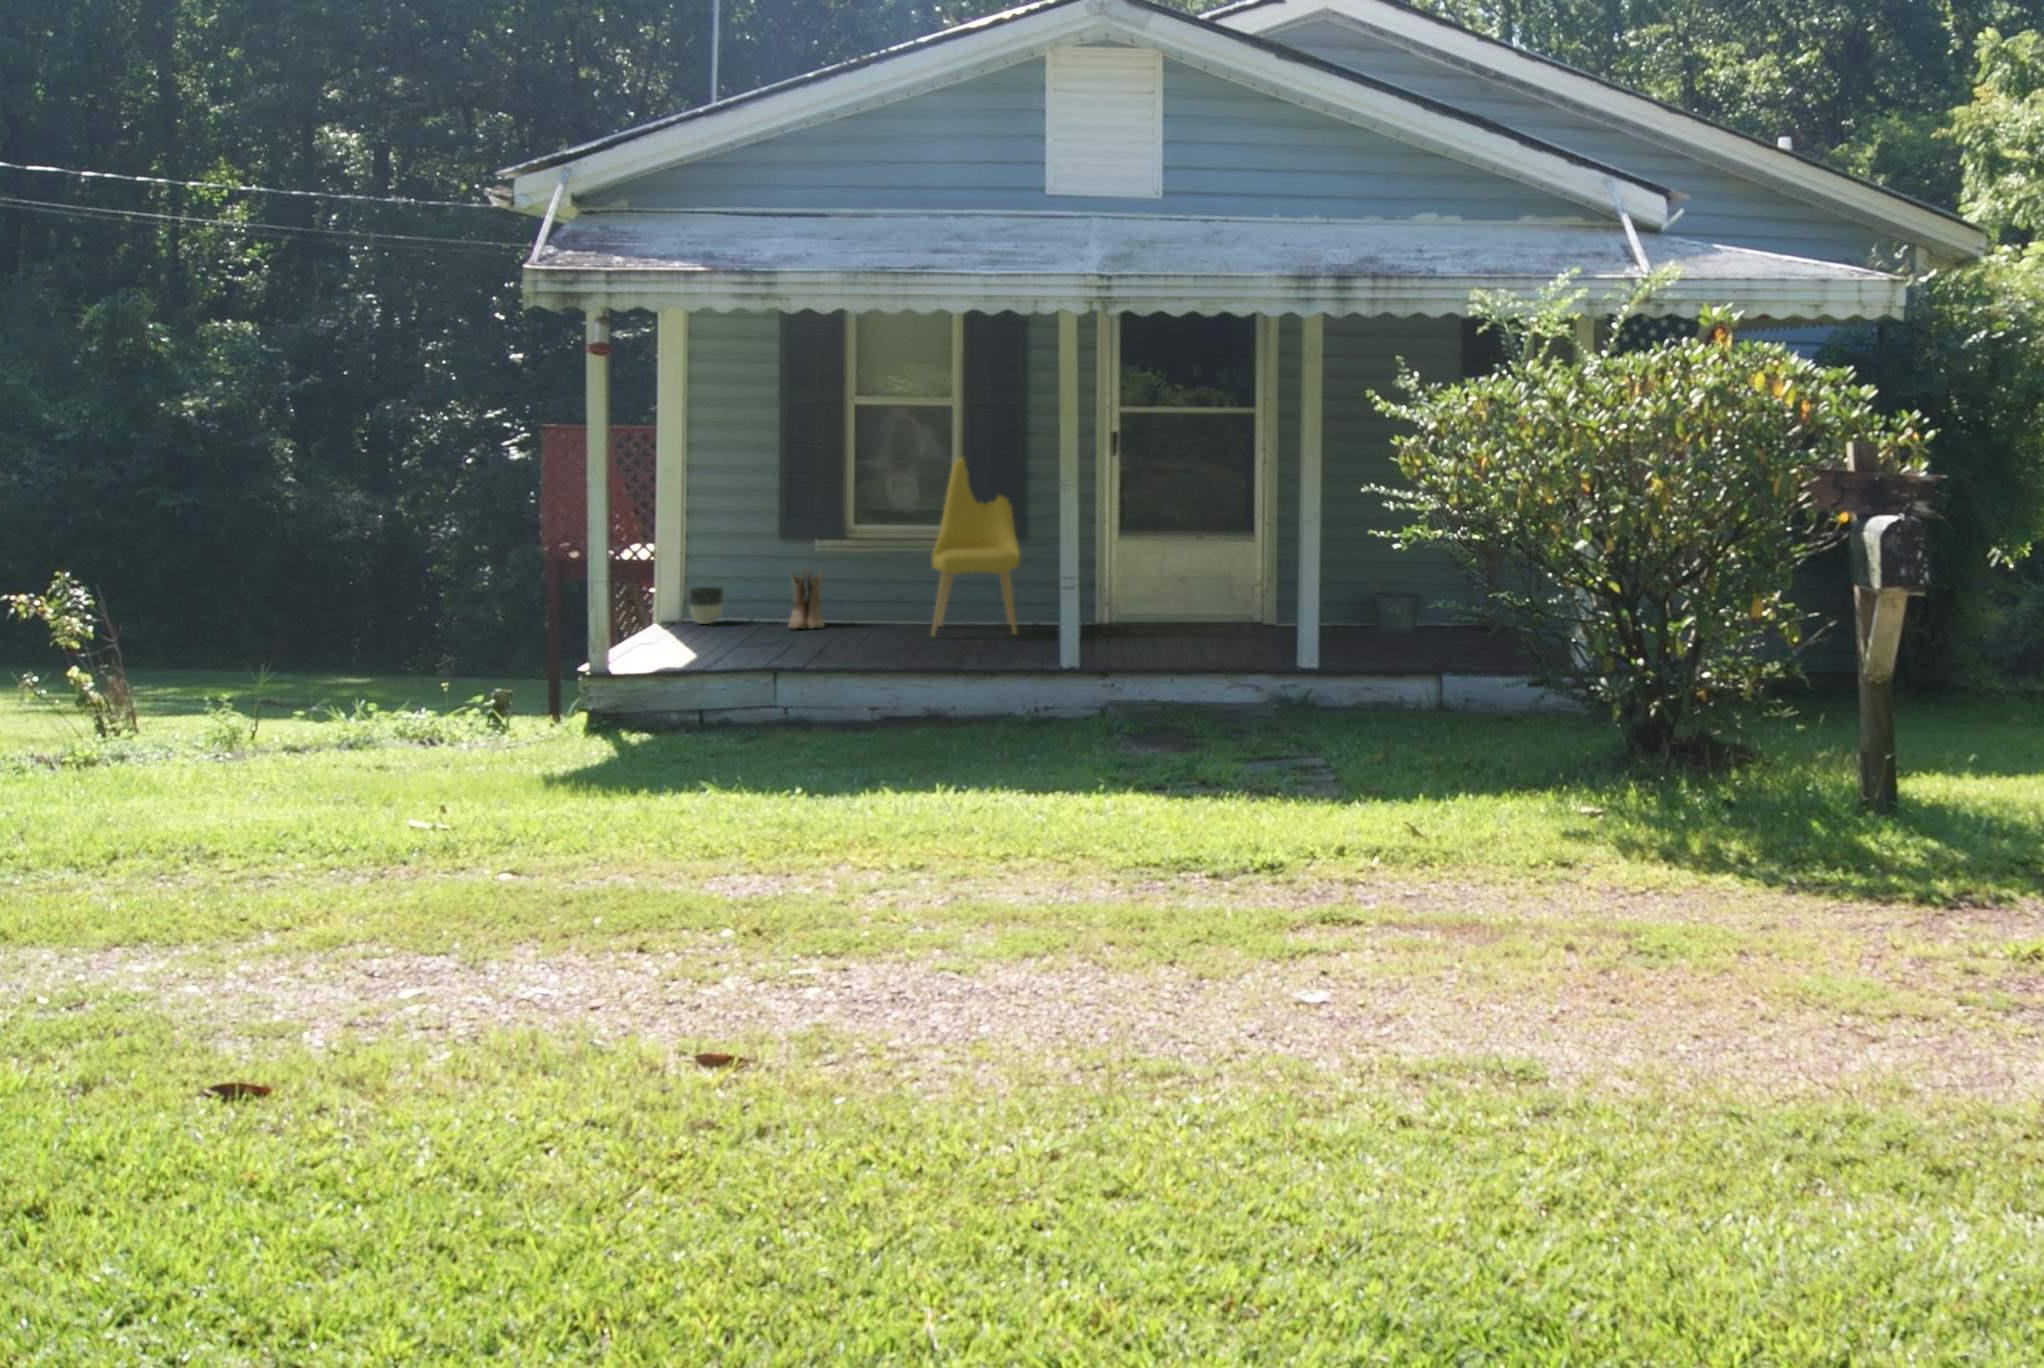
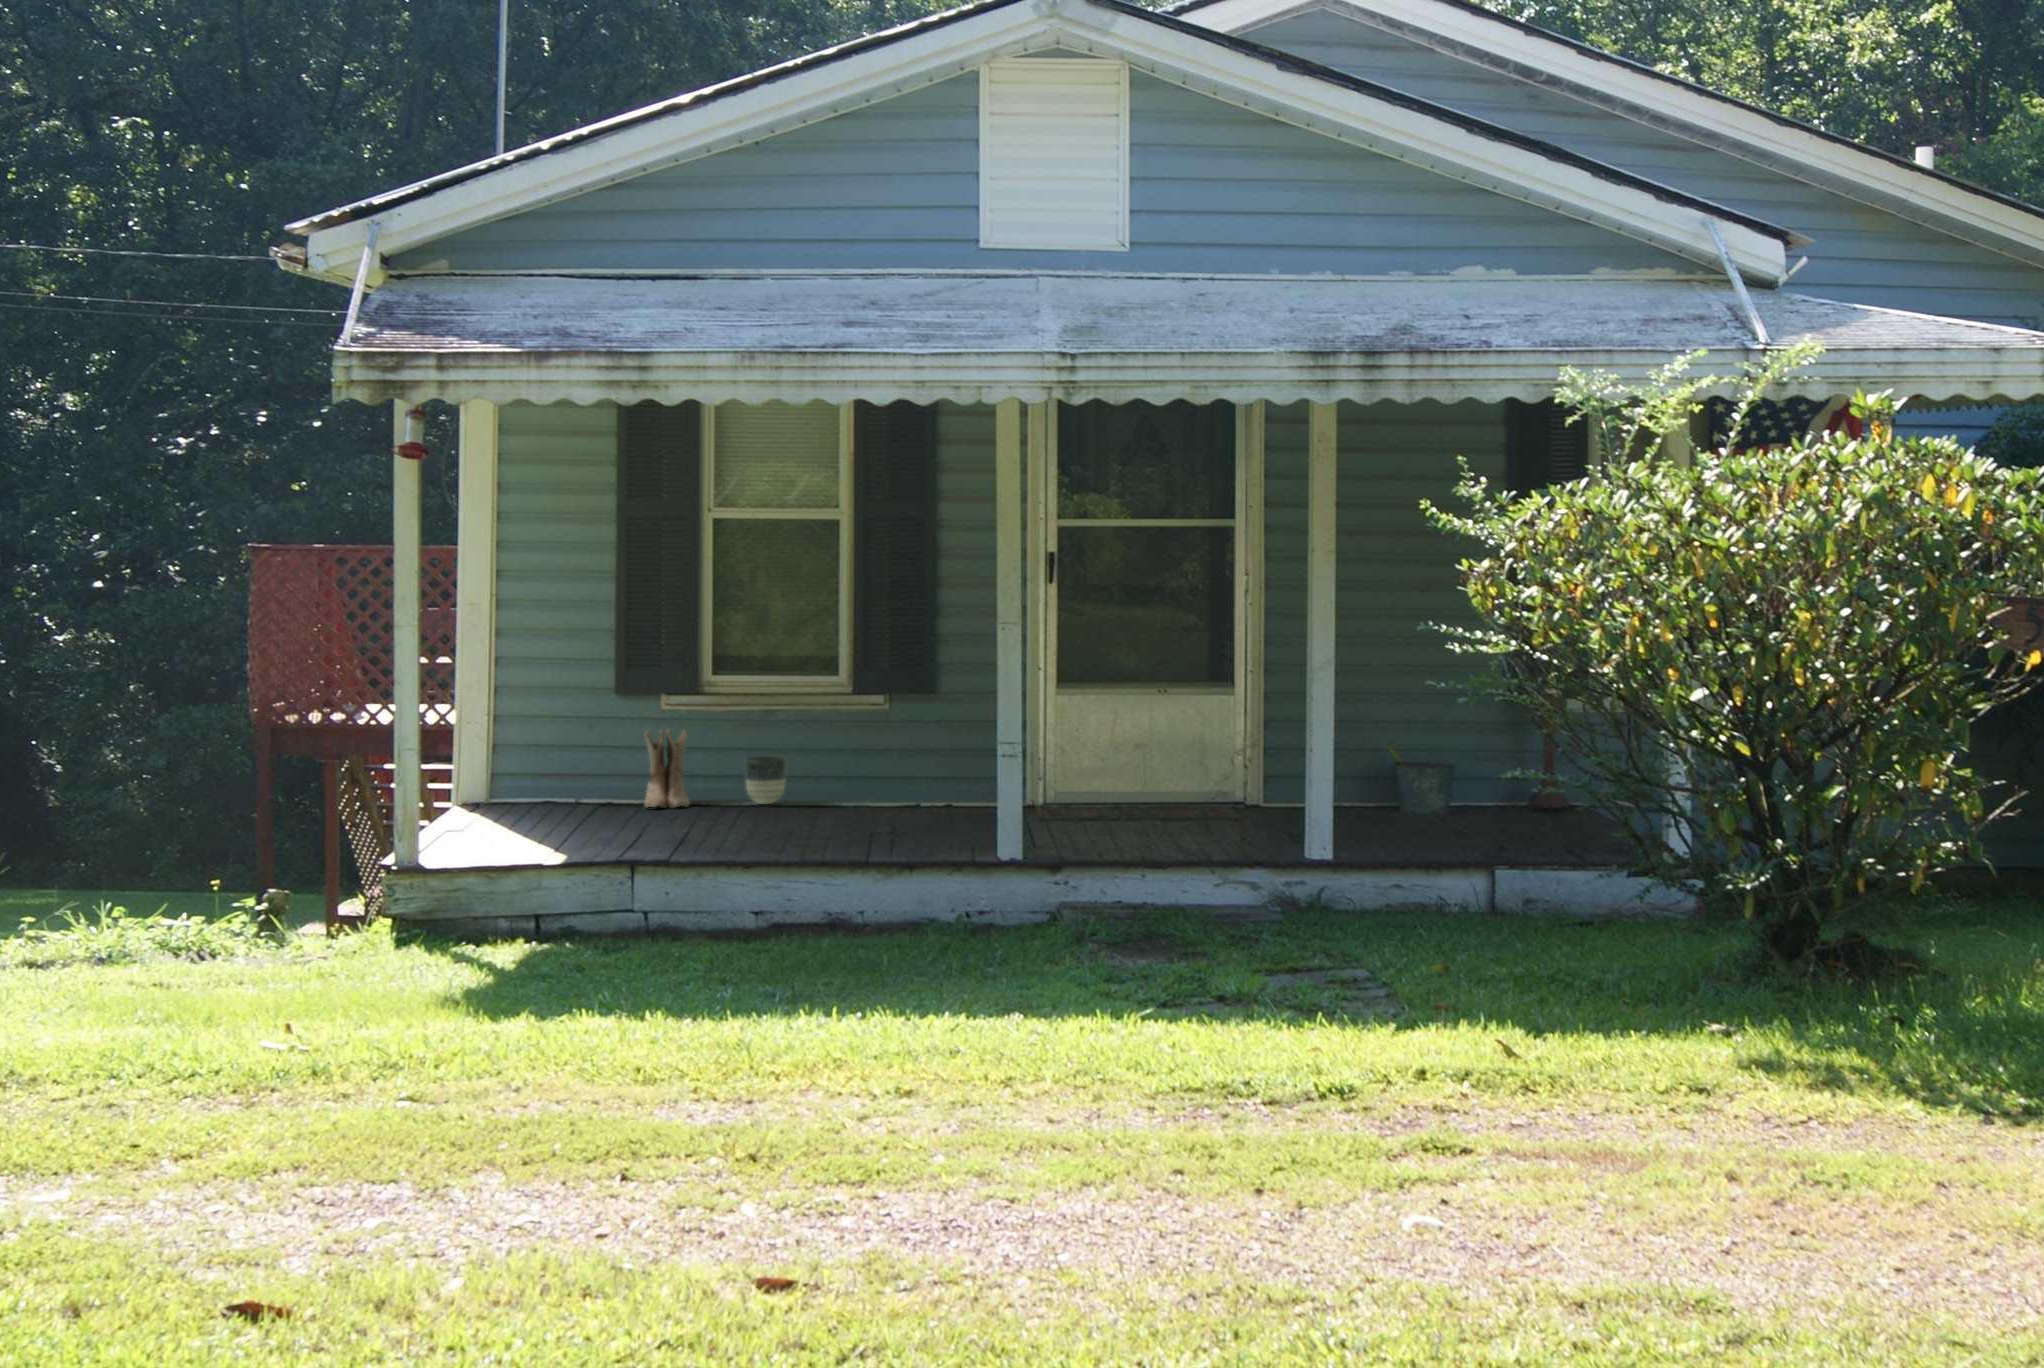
chair: present [931,458,1020,637] -> none [828,583,940,818]
planter: present [689,587,724,624] -> present [745,756,787,804]

